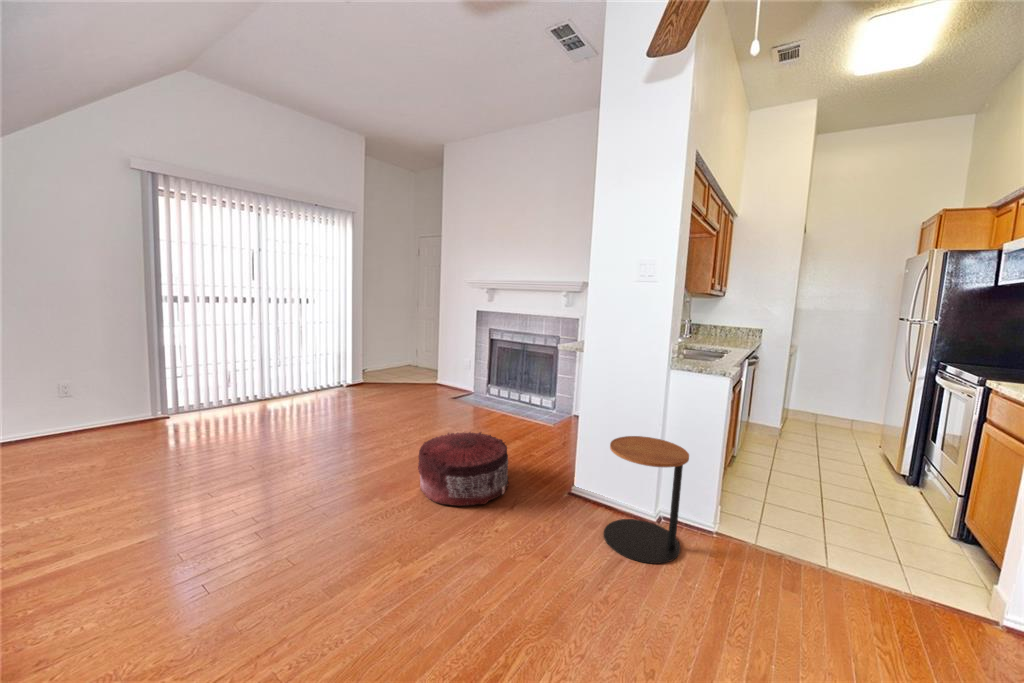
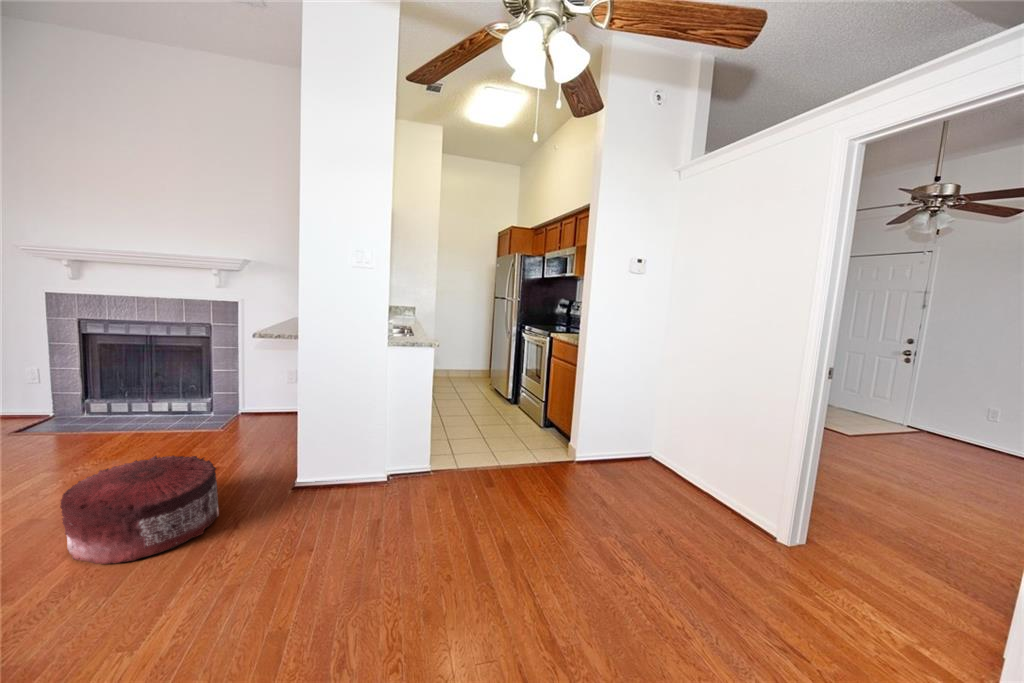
side table: present [604,436,689,564] -> none [350,409,420,516]

